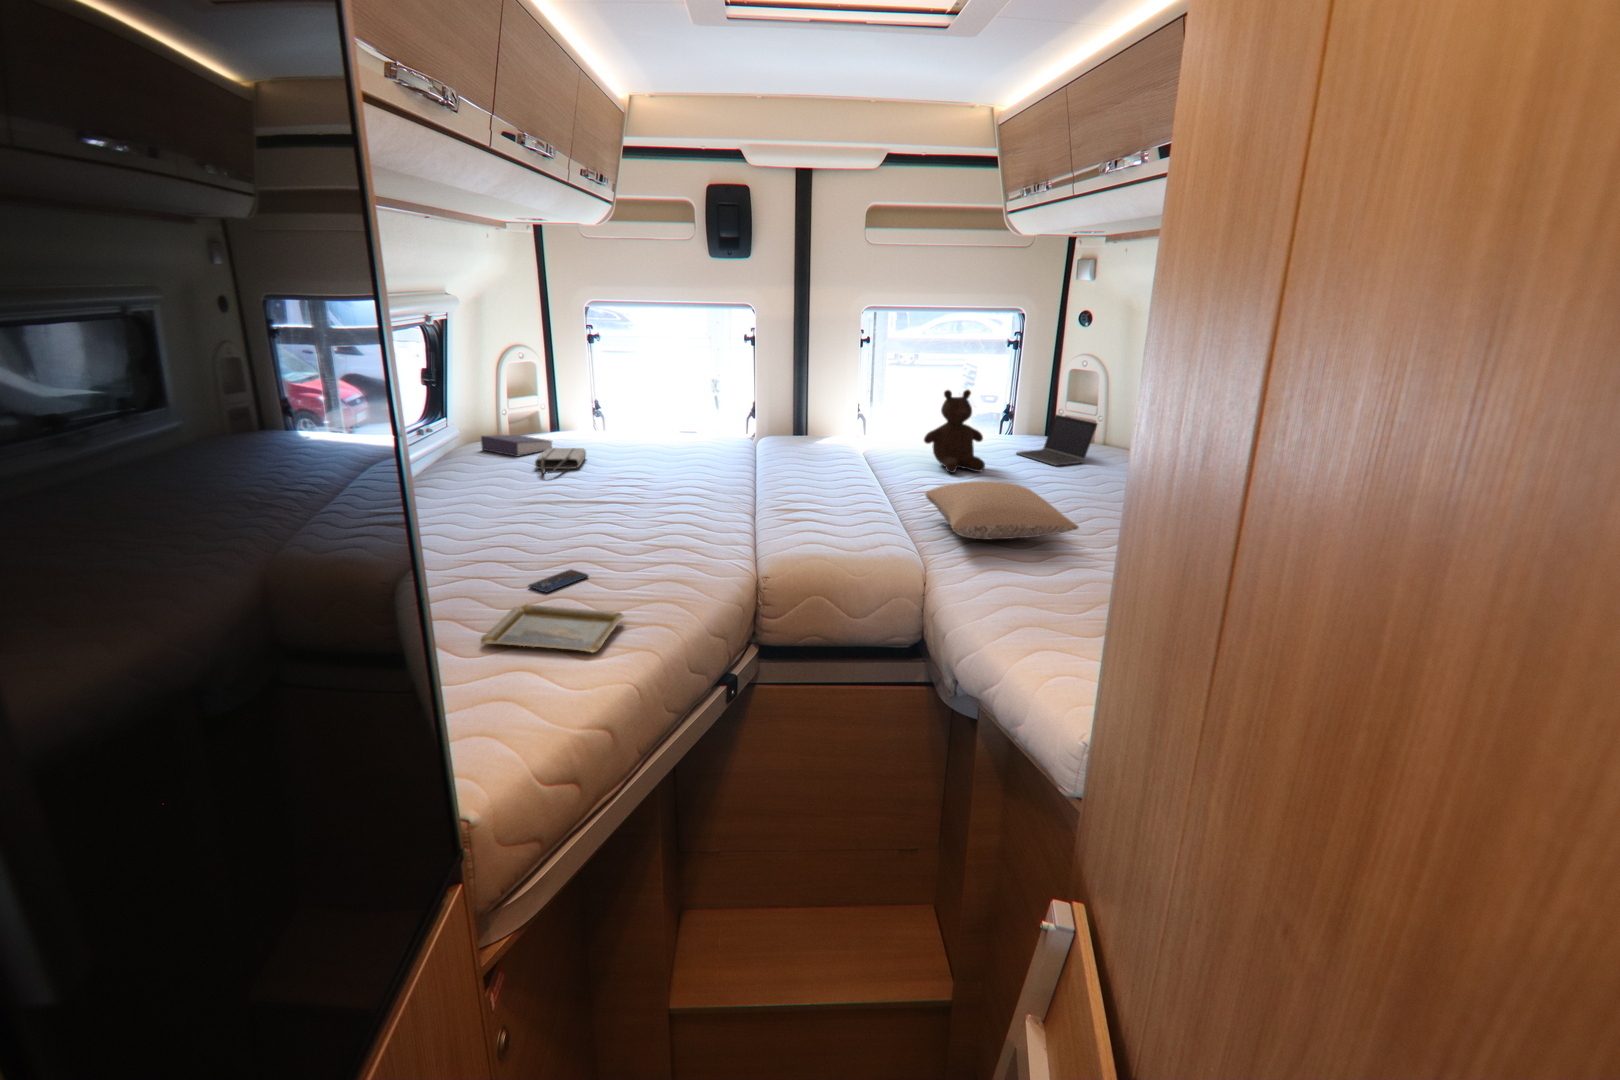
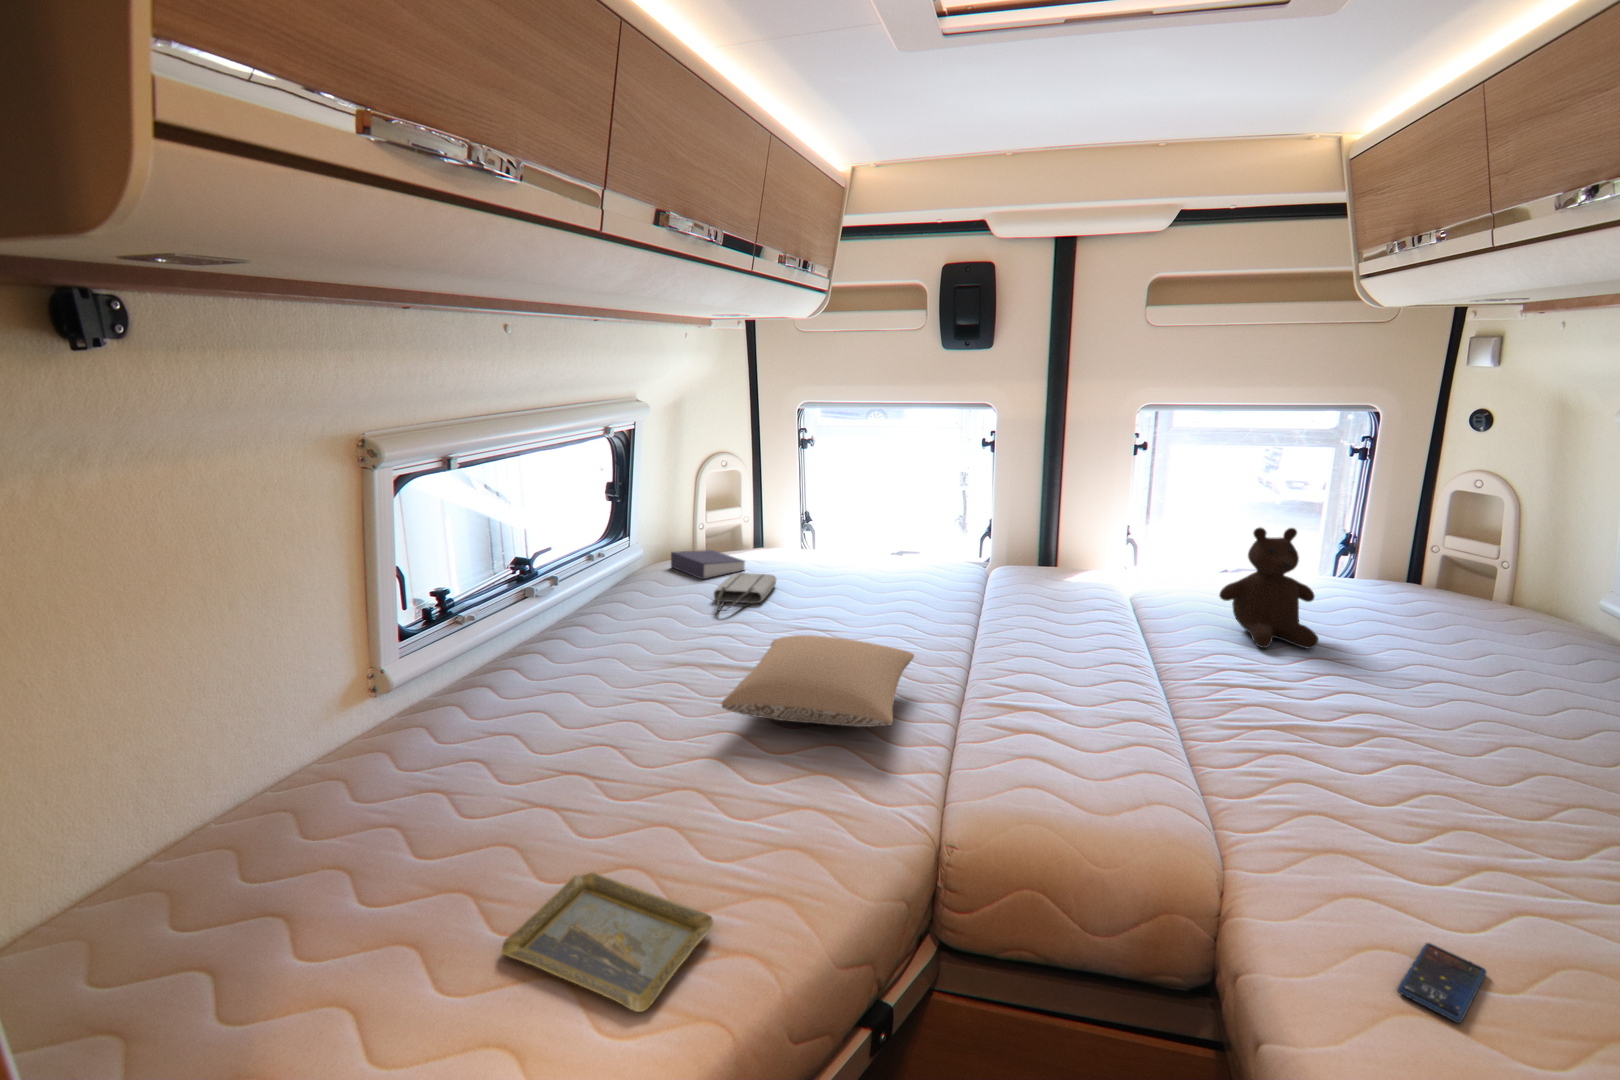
laptop computer: present [1016,415,1097,466] -> none [1366,561,1517,645]
pillow: present [925,481,1079,539] -> present [722,635,914,727]
smartphone: present [529,569,588,593] -> present [1397,943,1486,1023]

